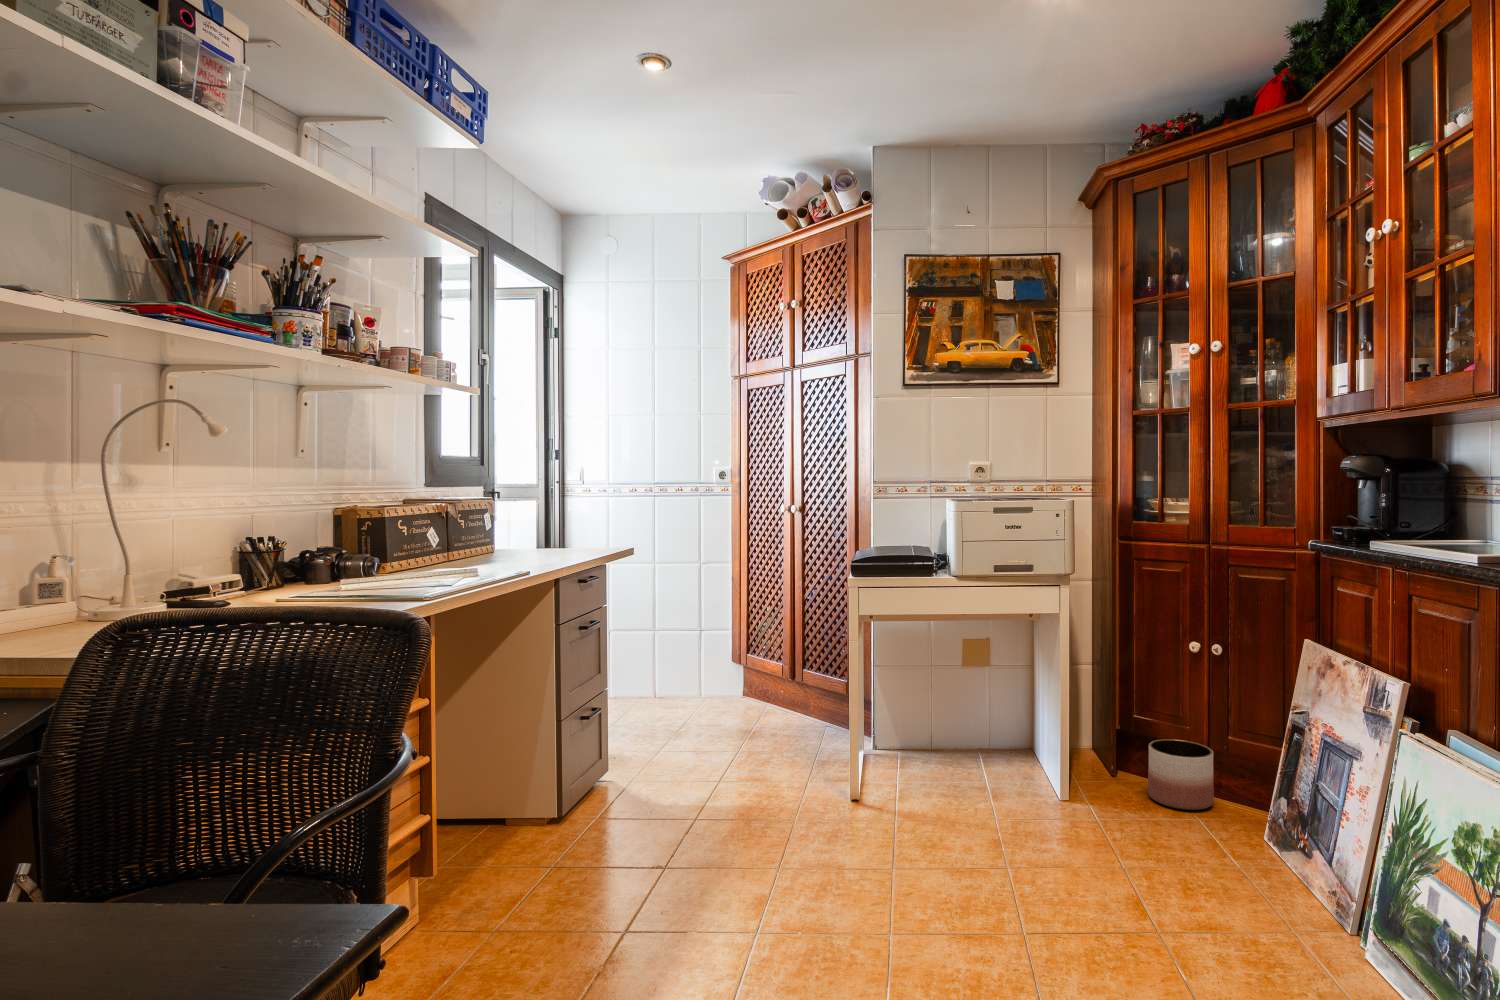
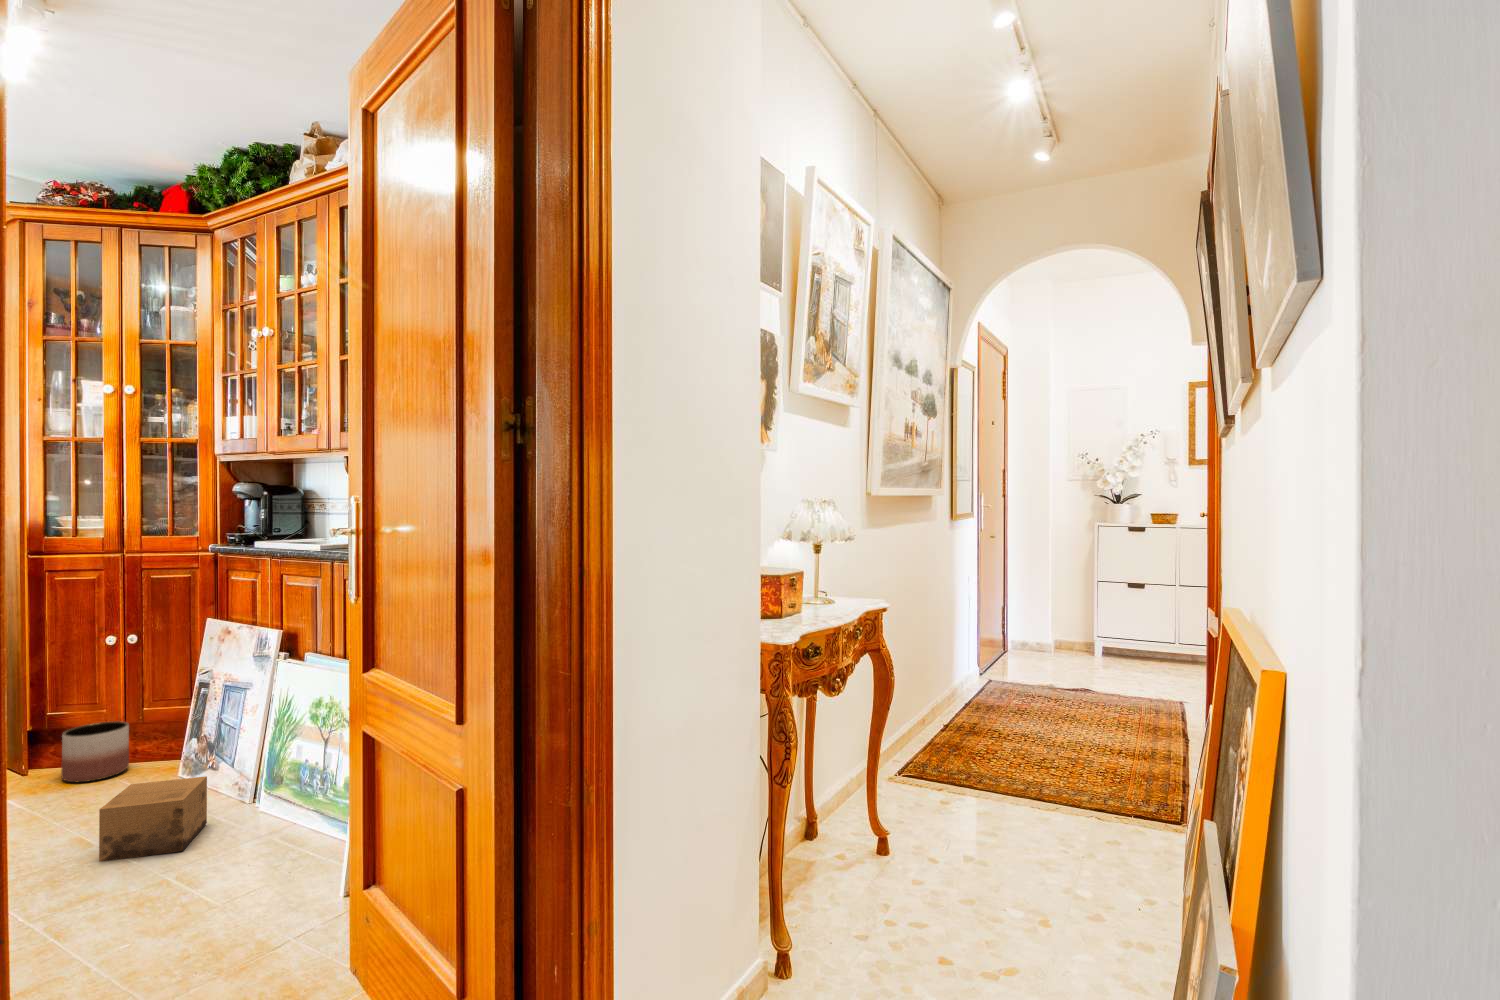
cardboard box: none [1165,844,1294,970] -> present [99,776,207,862]

